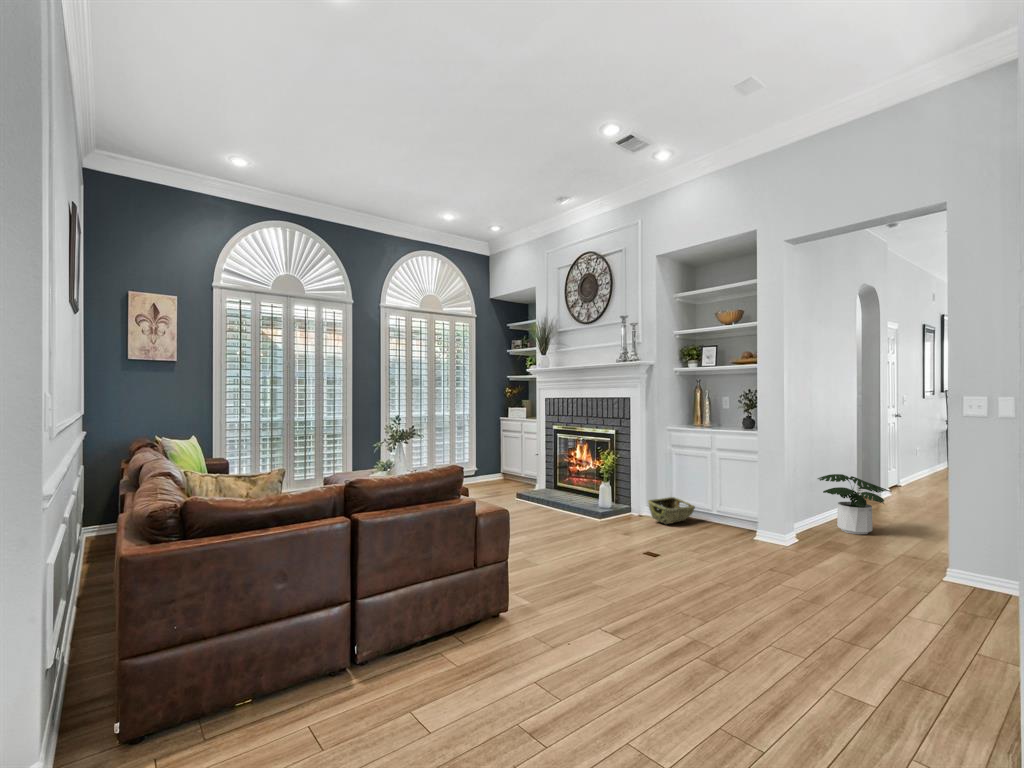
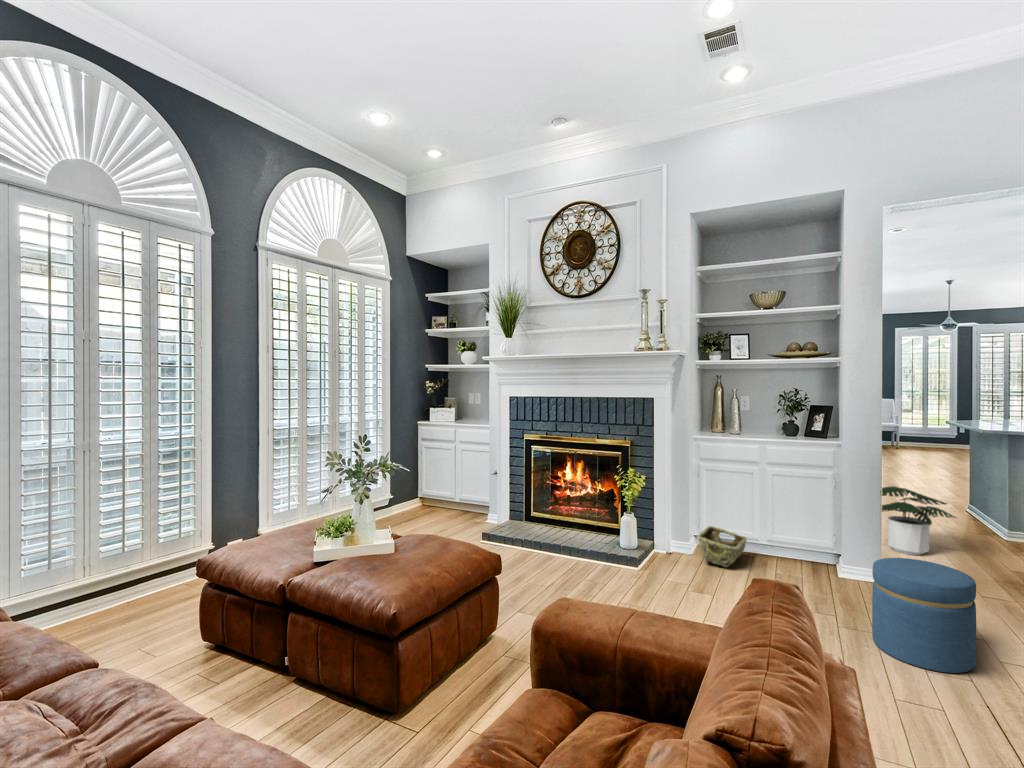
ottoman: none [693,508,754,580] -> present [872,558,976,673]

